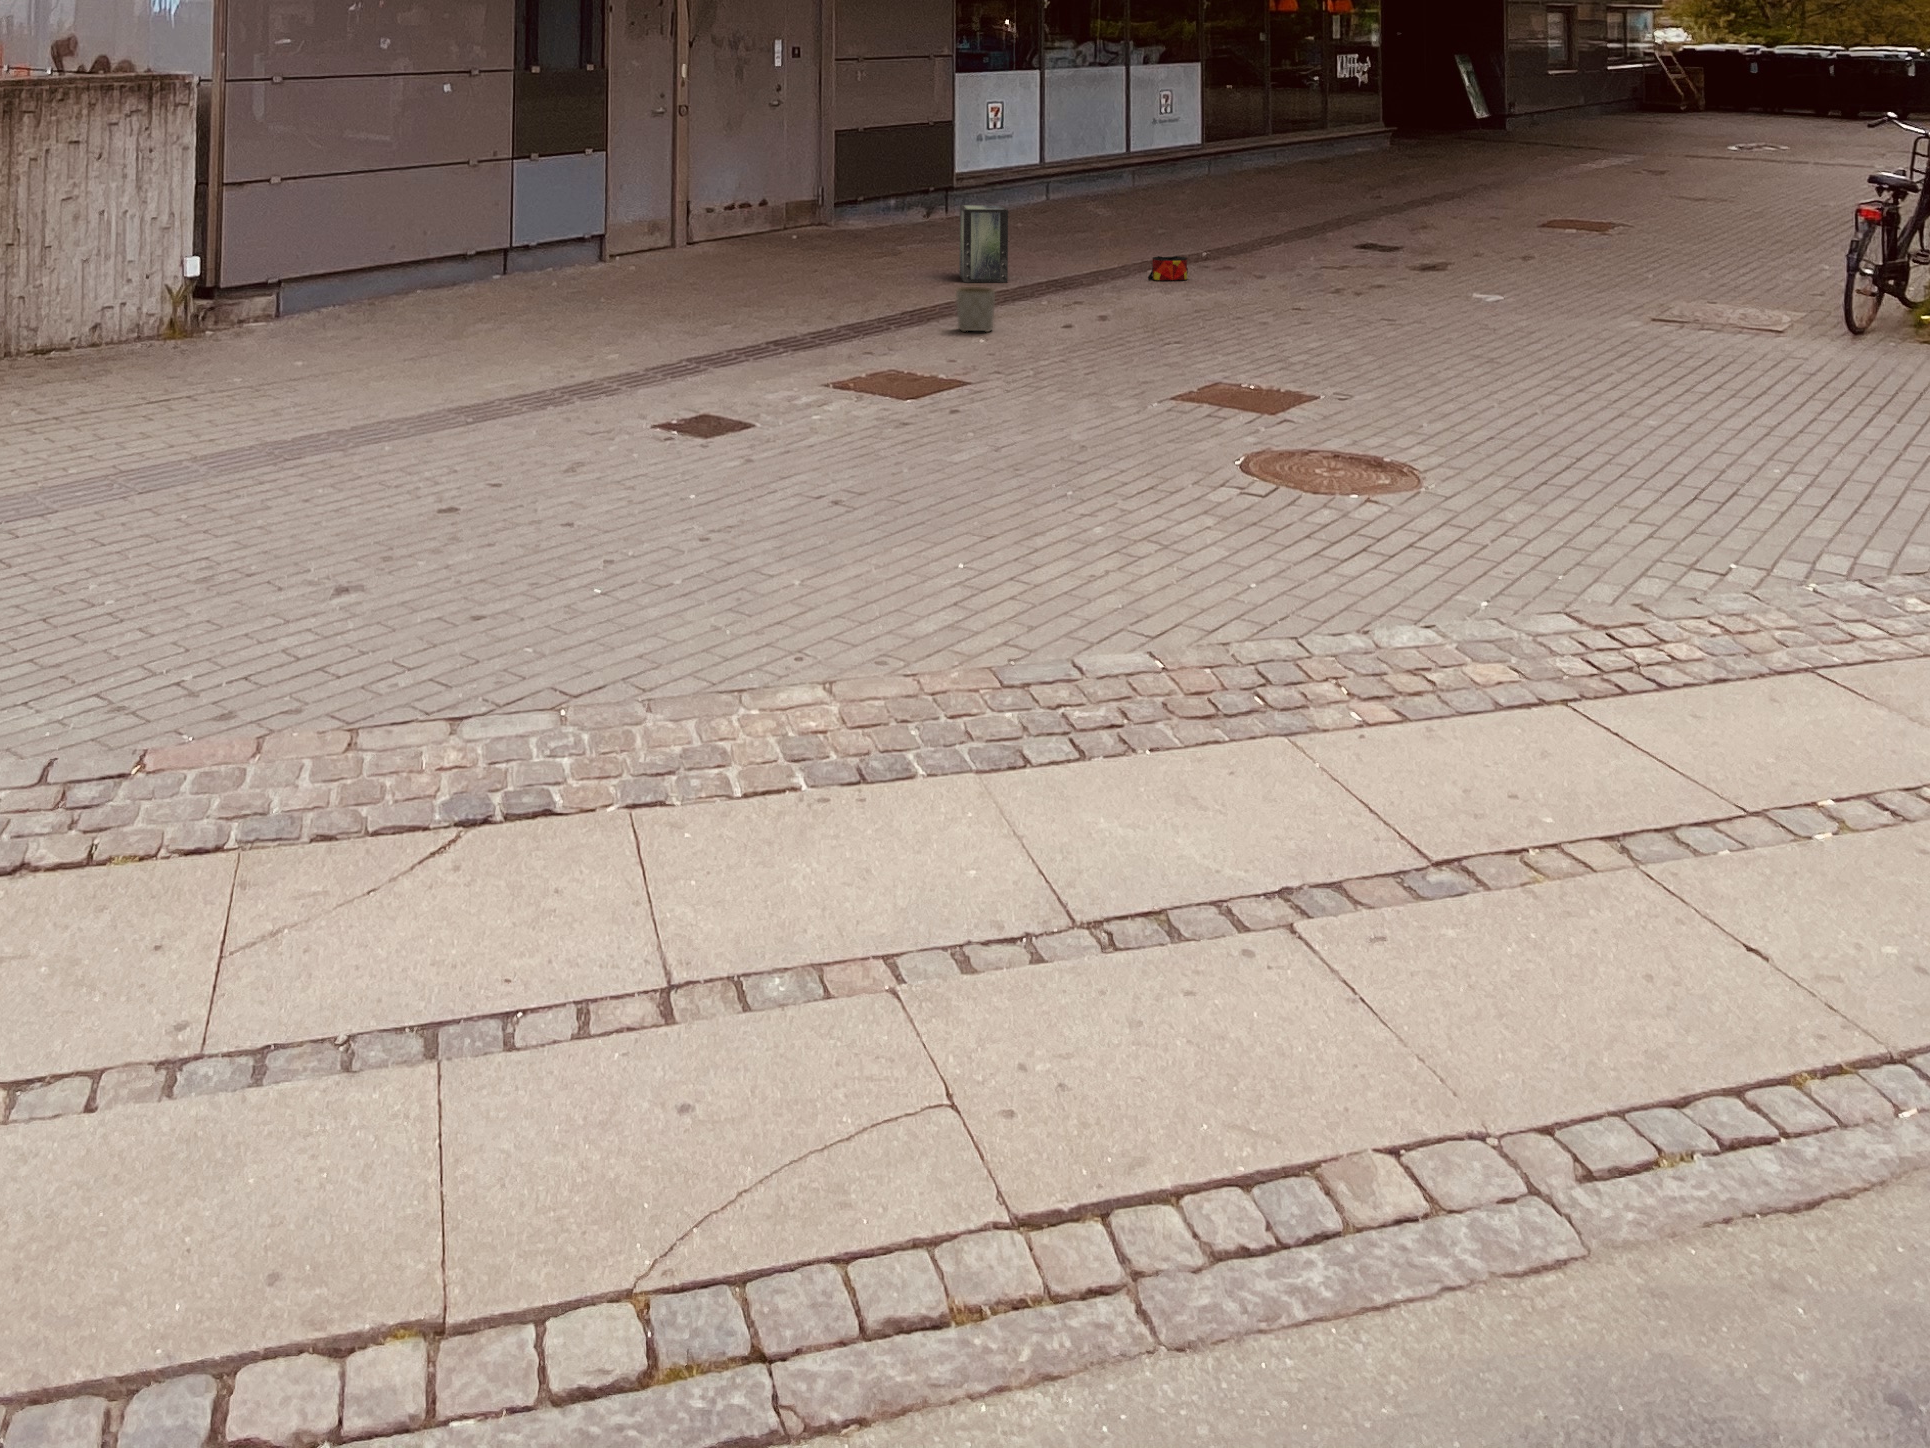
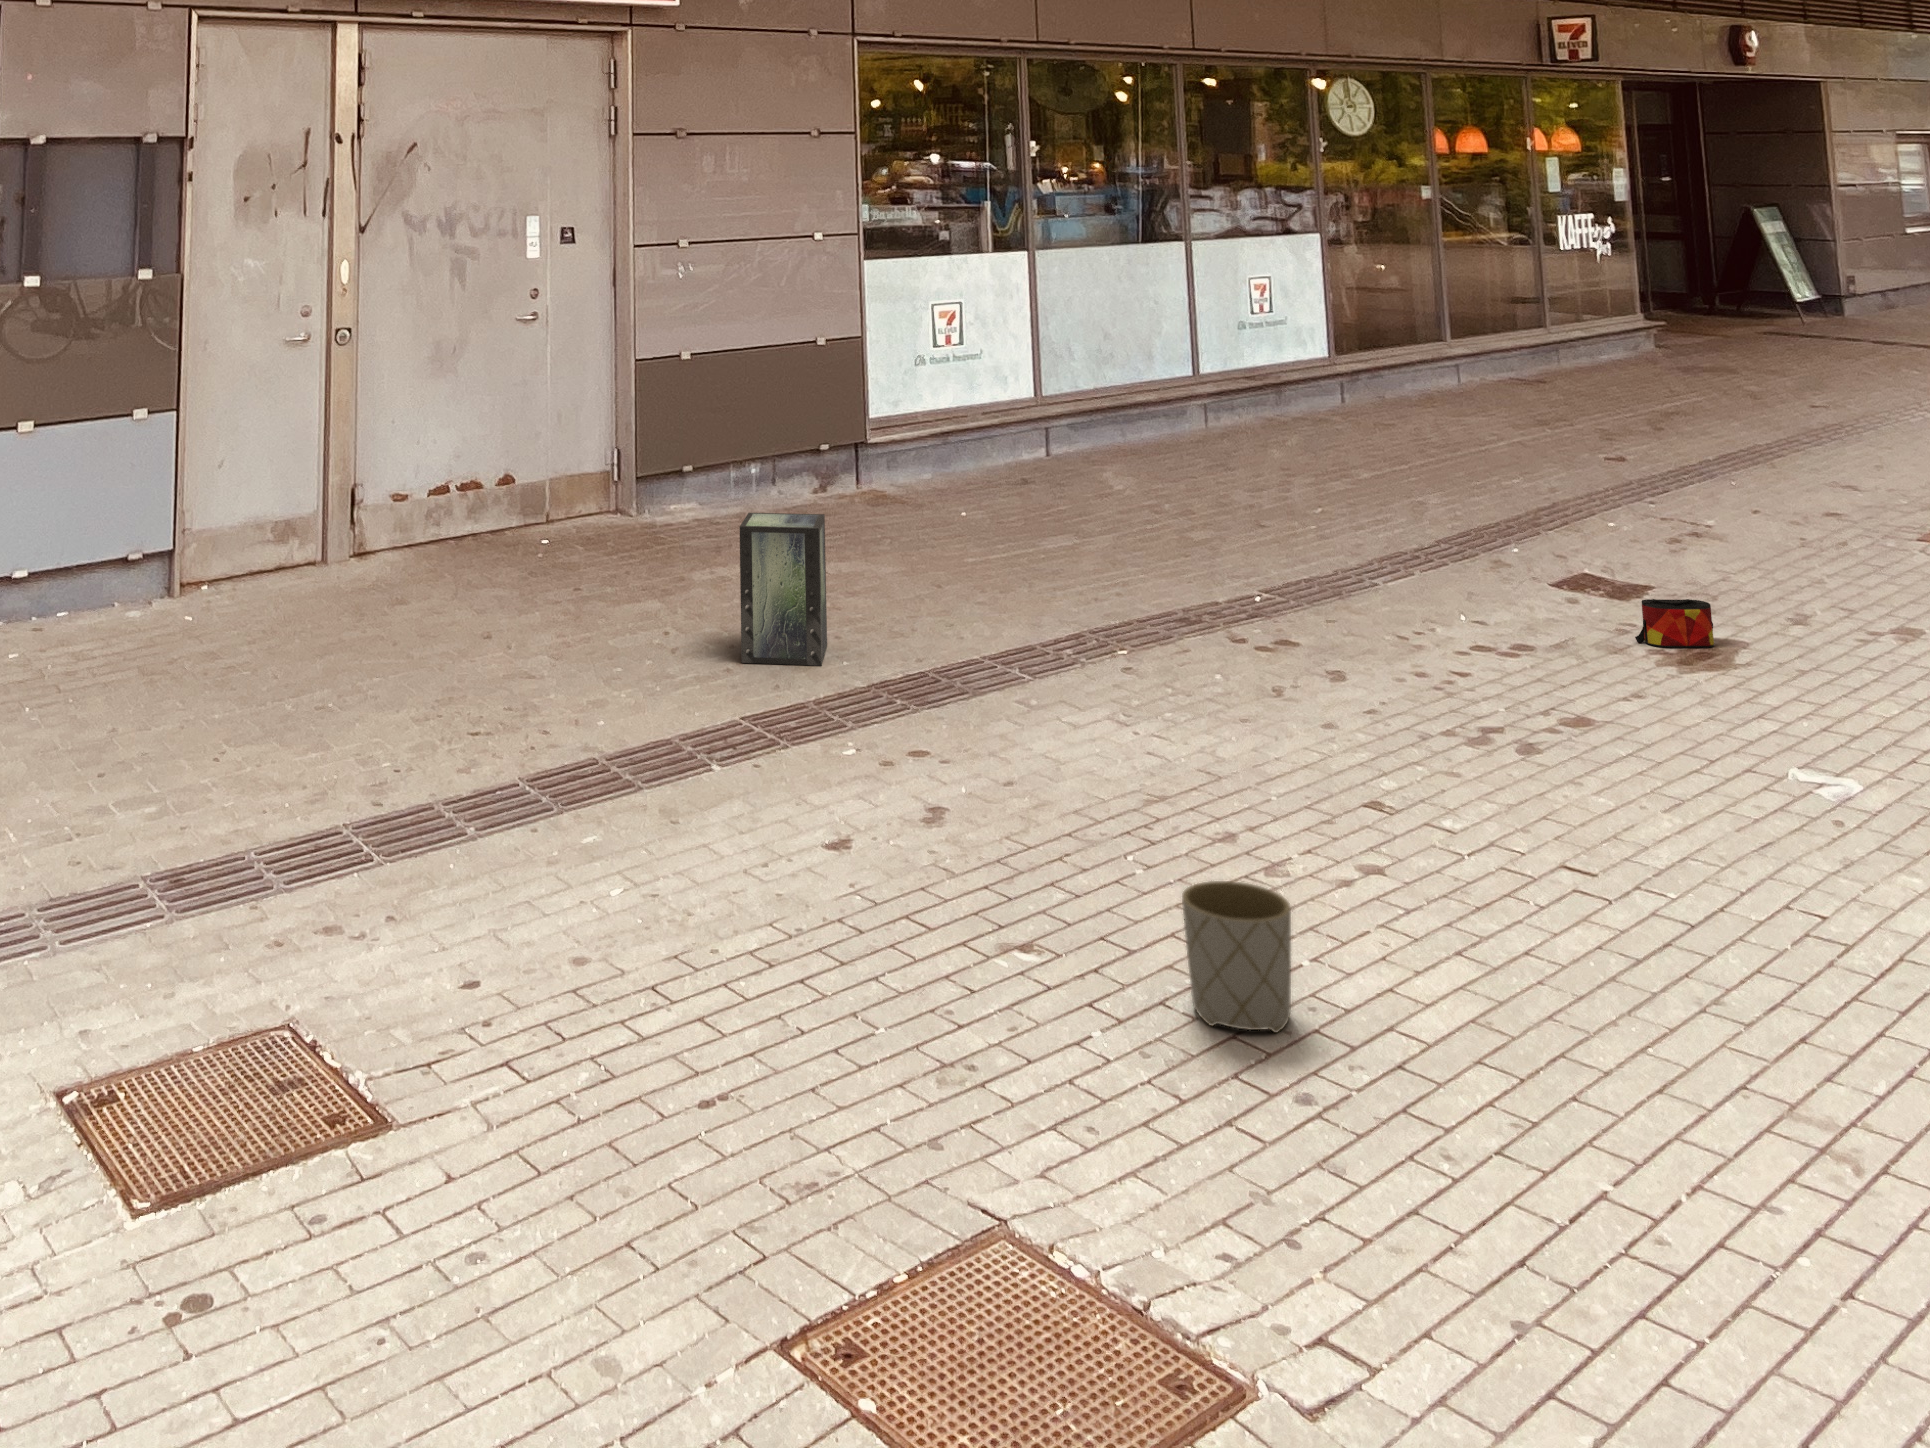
bag: present [1148,256,1188,281] -> present [1635,599,1714,648]
planter: present [956,287,995,333] -> present [1182,881,1291,1033]

